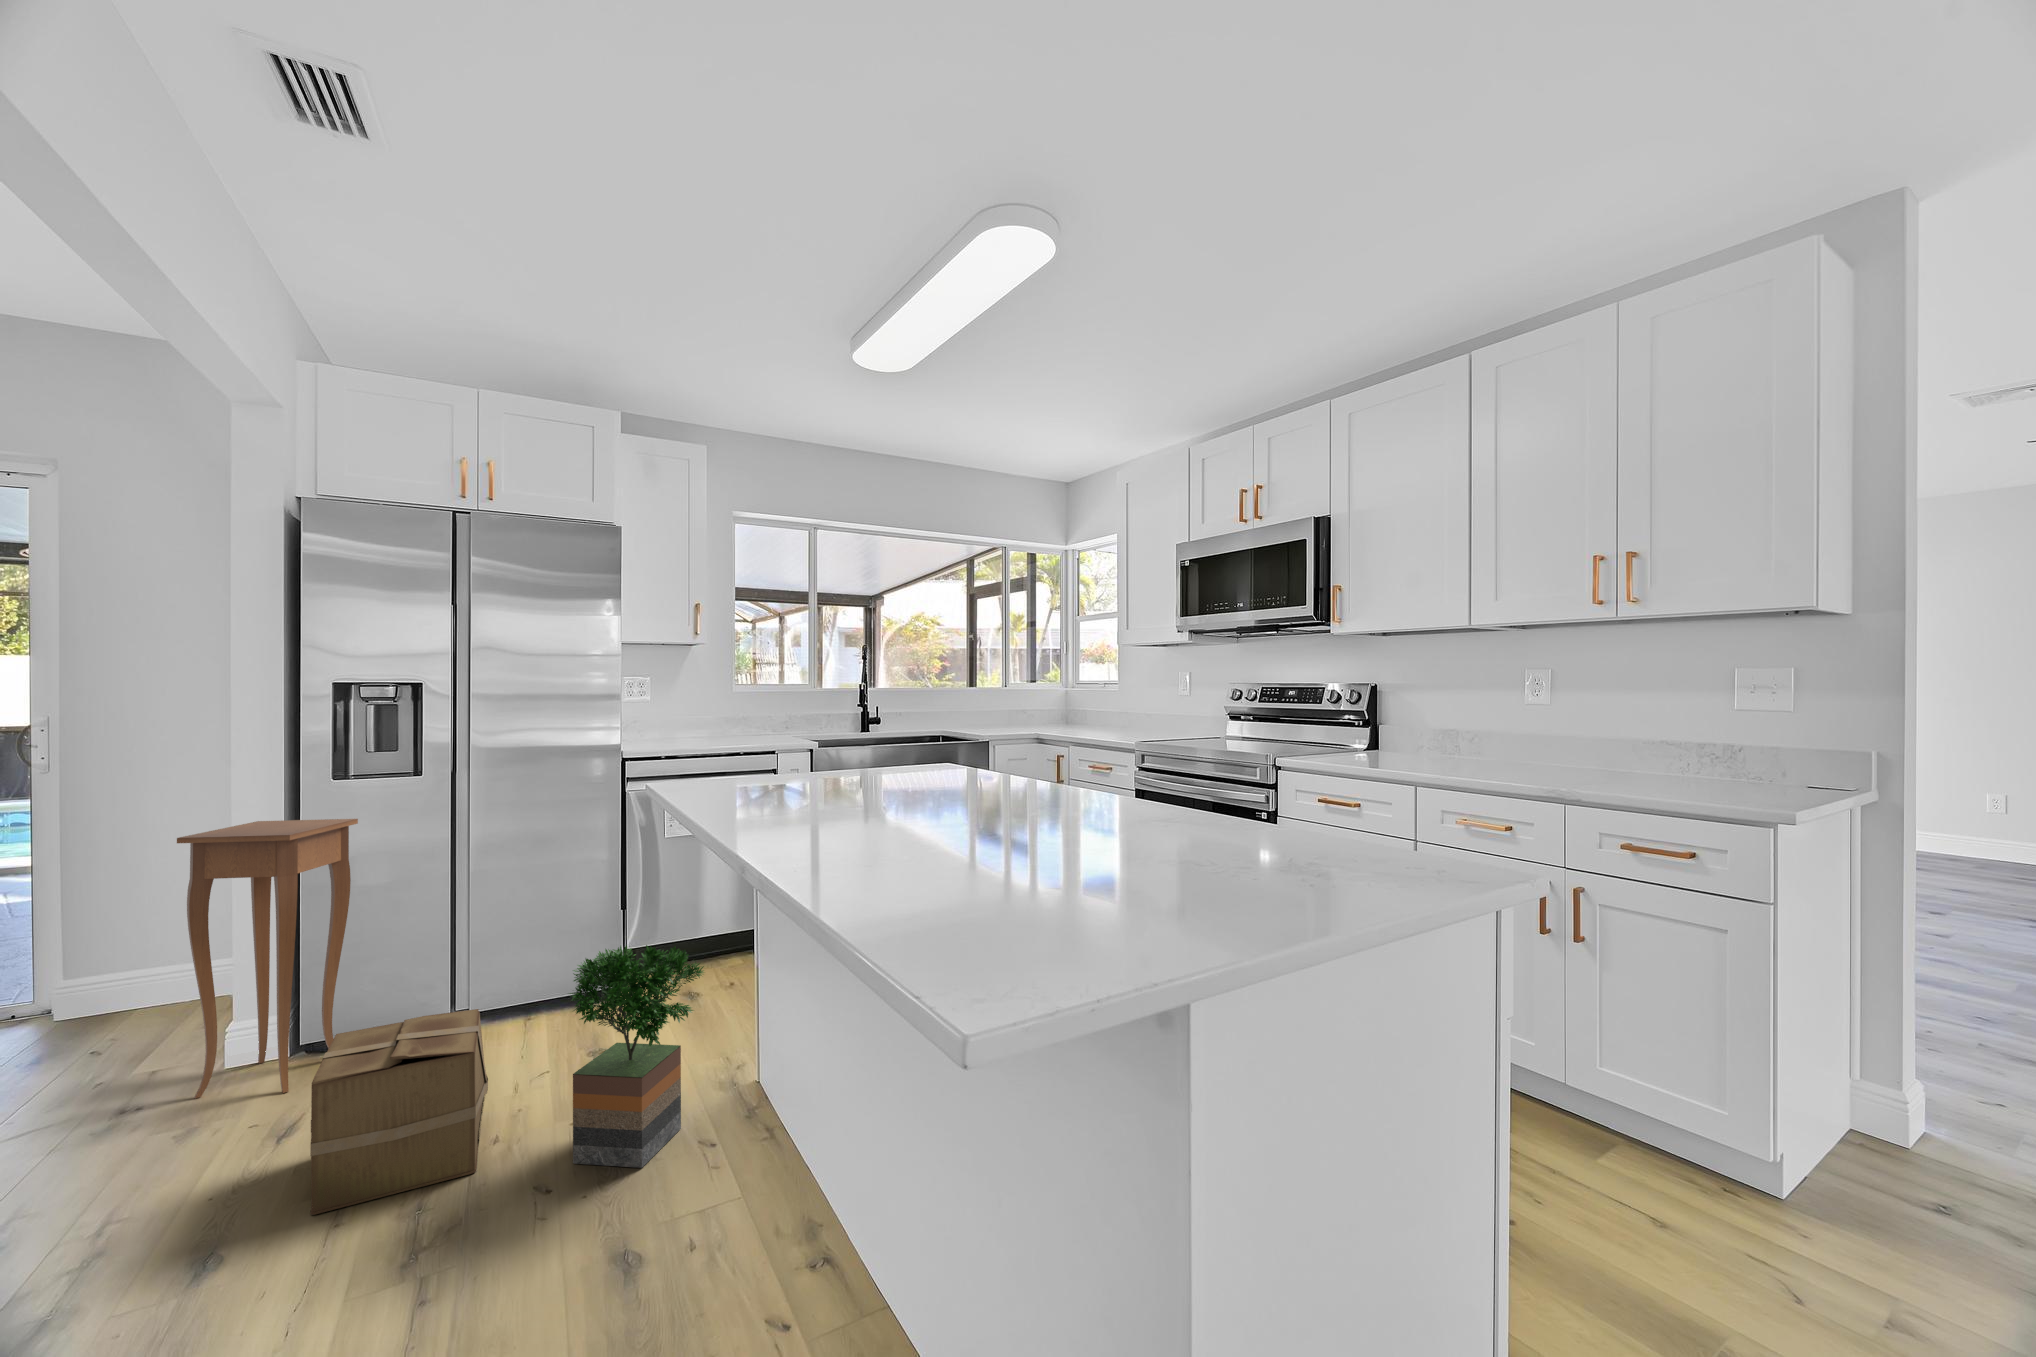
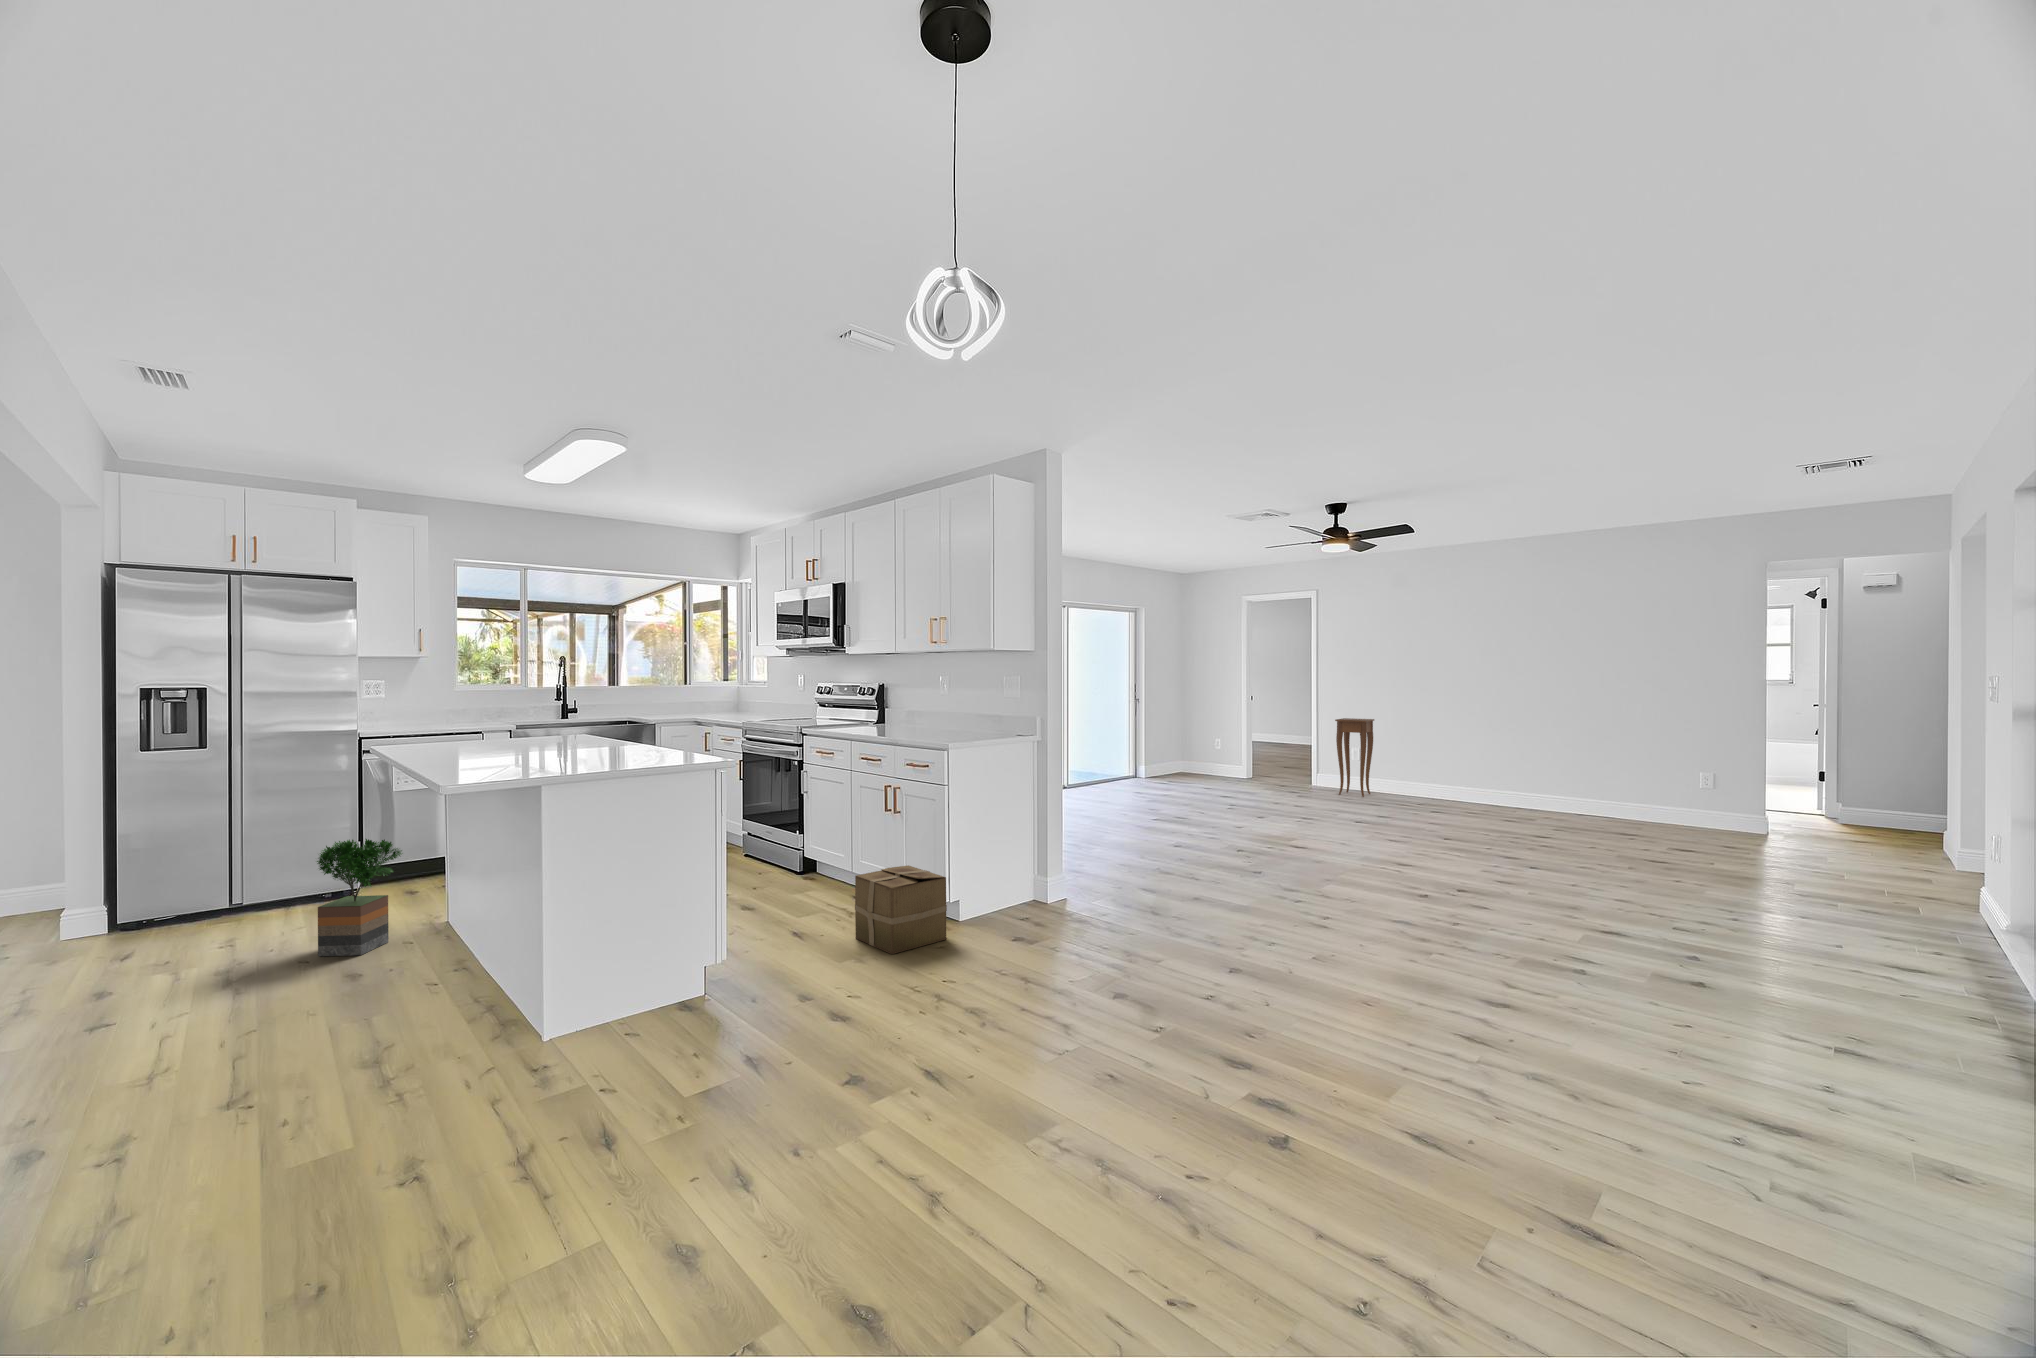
side table: present [177,819,358,1098] -> present [1335,718,1374,797]
cardboard box: present [310,1009,488,1215] -> present [855,865,947,954]

